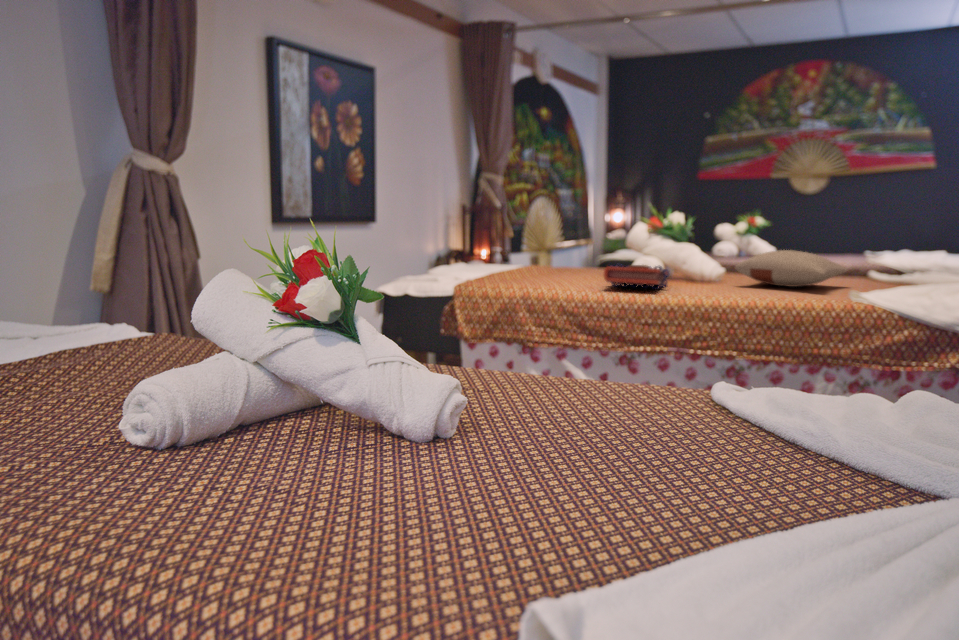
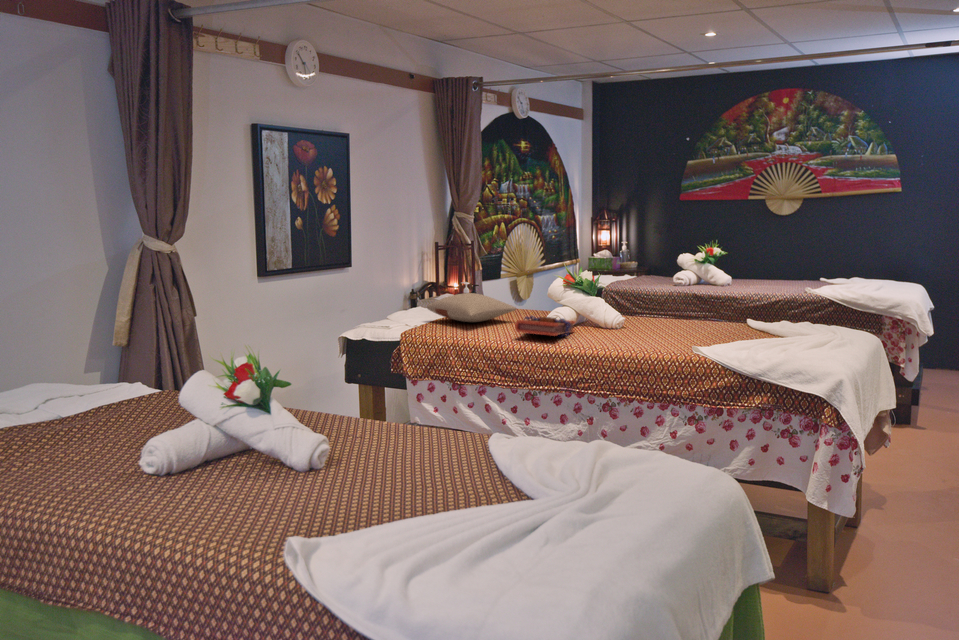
pillow: present [735,250,848,287] -> present [427,293,517,322]

